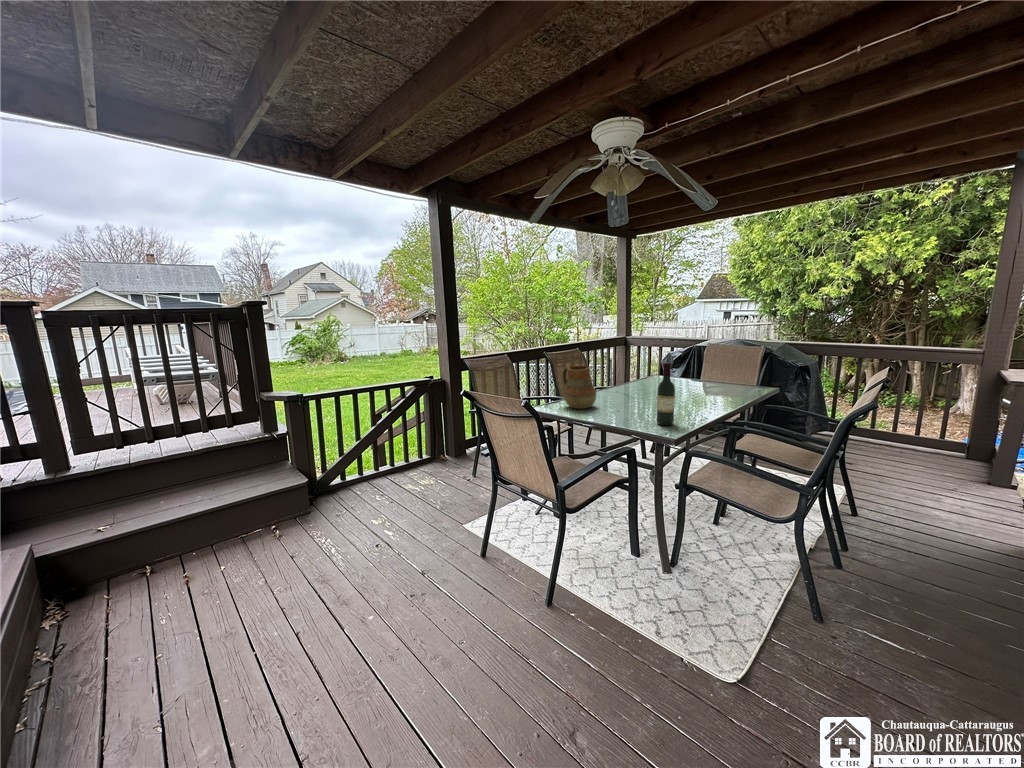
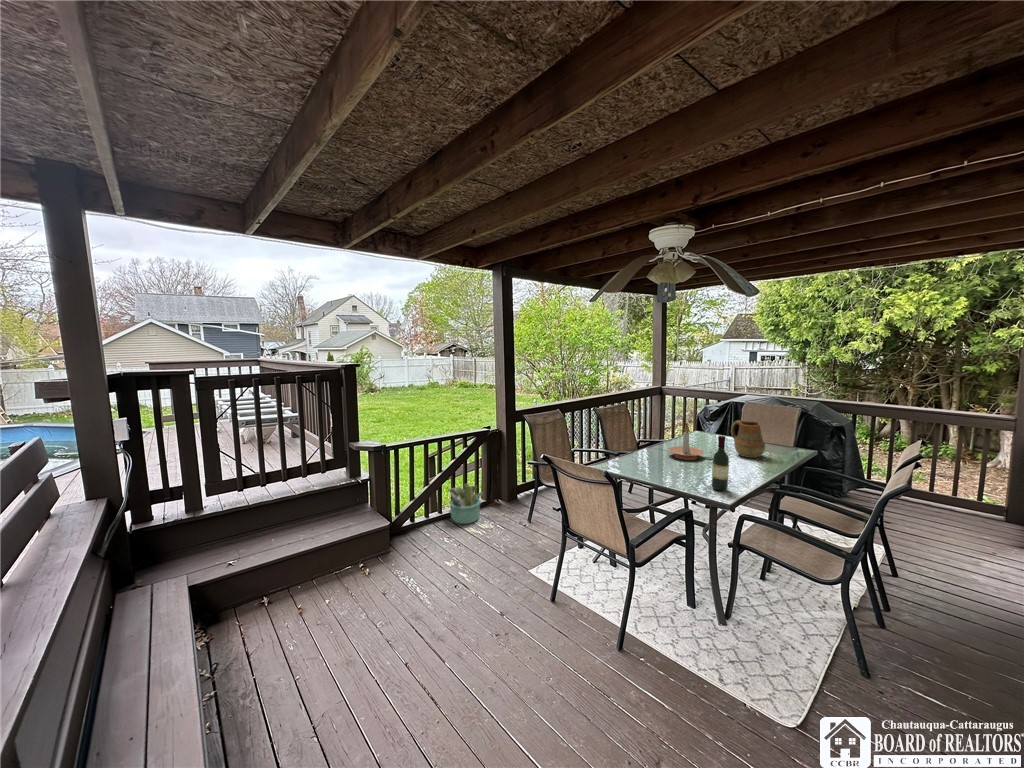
candle holder: none [618,358,656,399] -> present [668,423,704,460]
pitcher: present [562,365,596,409] -> present [731,420,765,458]
decorative plant: none [382,438,425,482] -> present [449,483,483,524]

